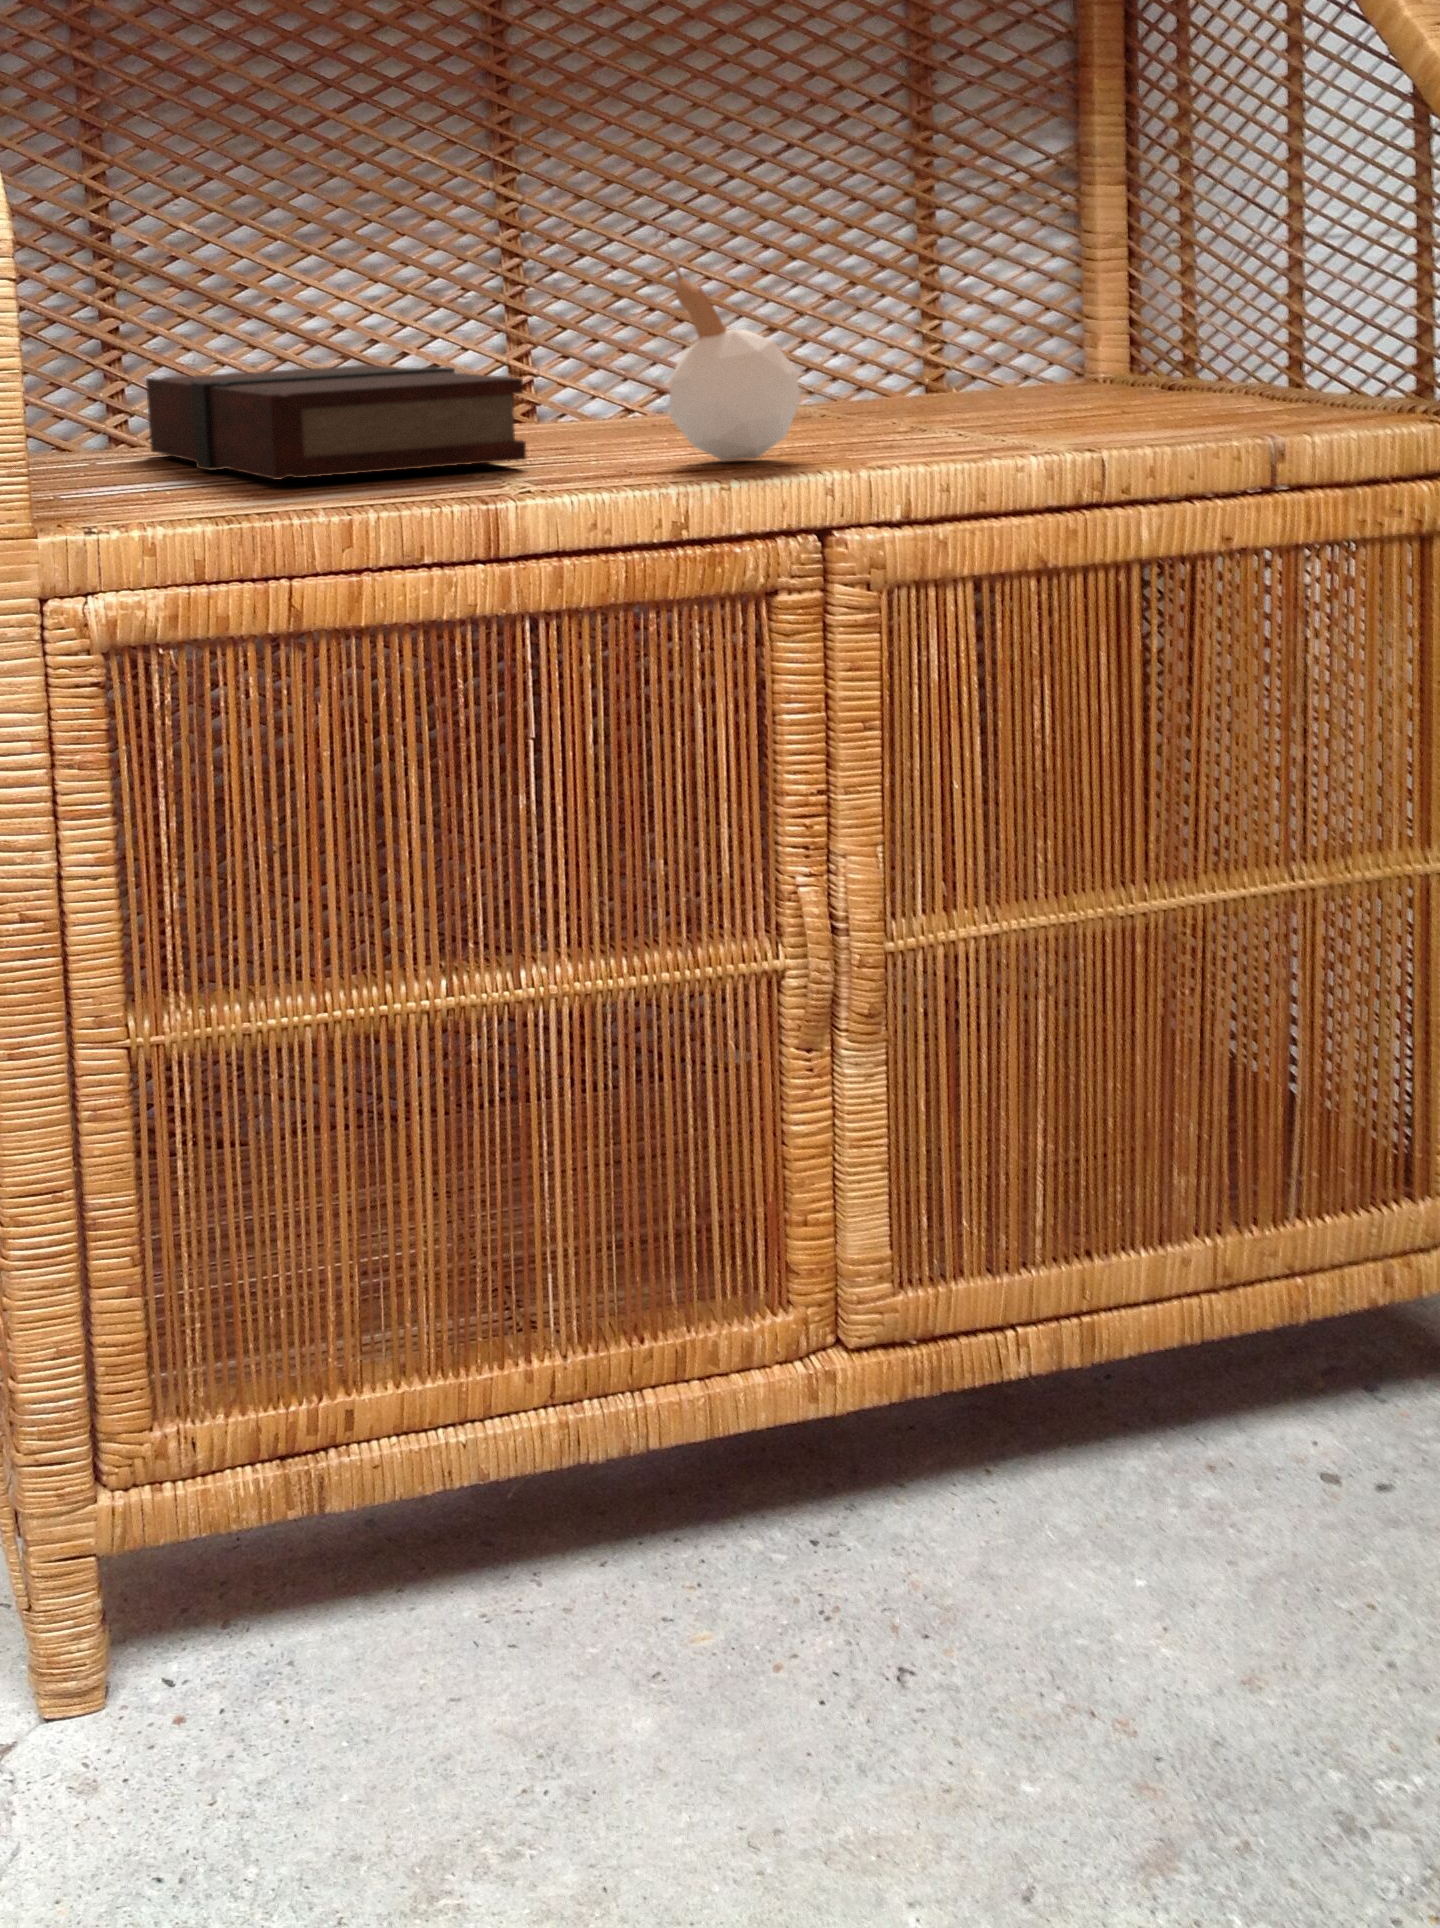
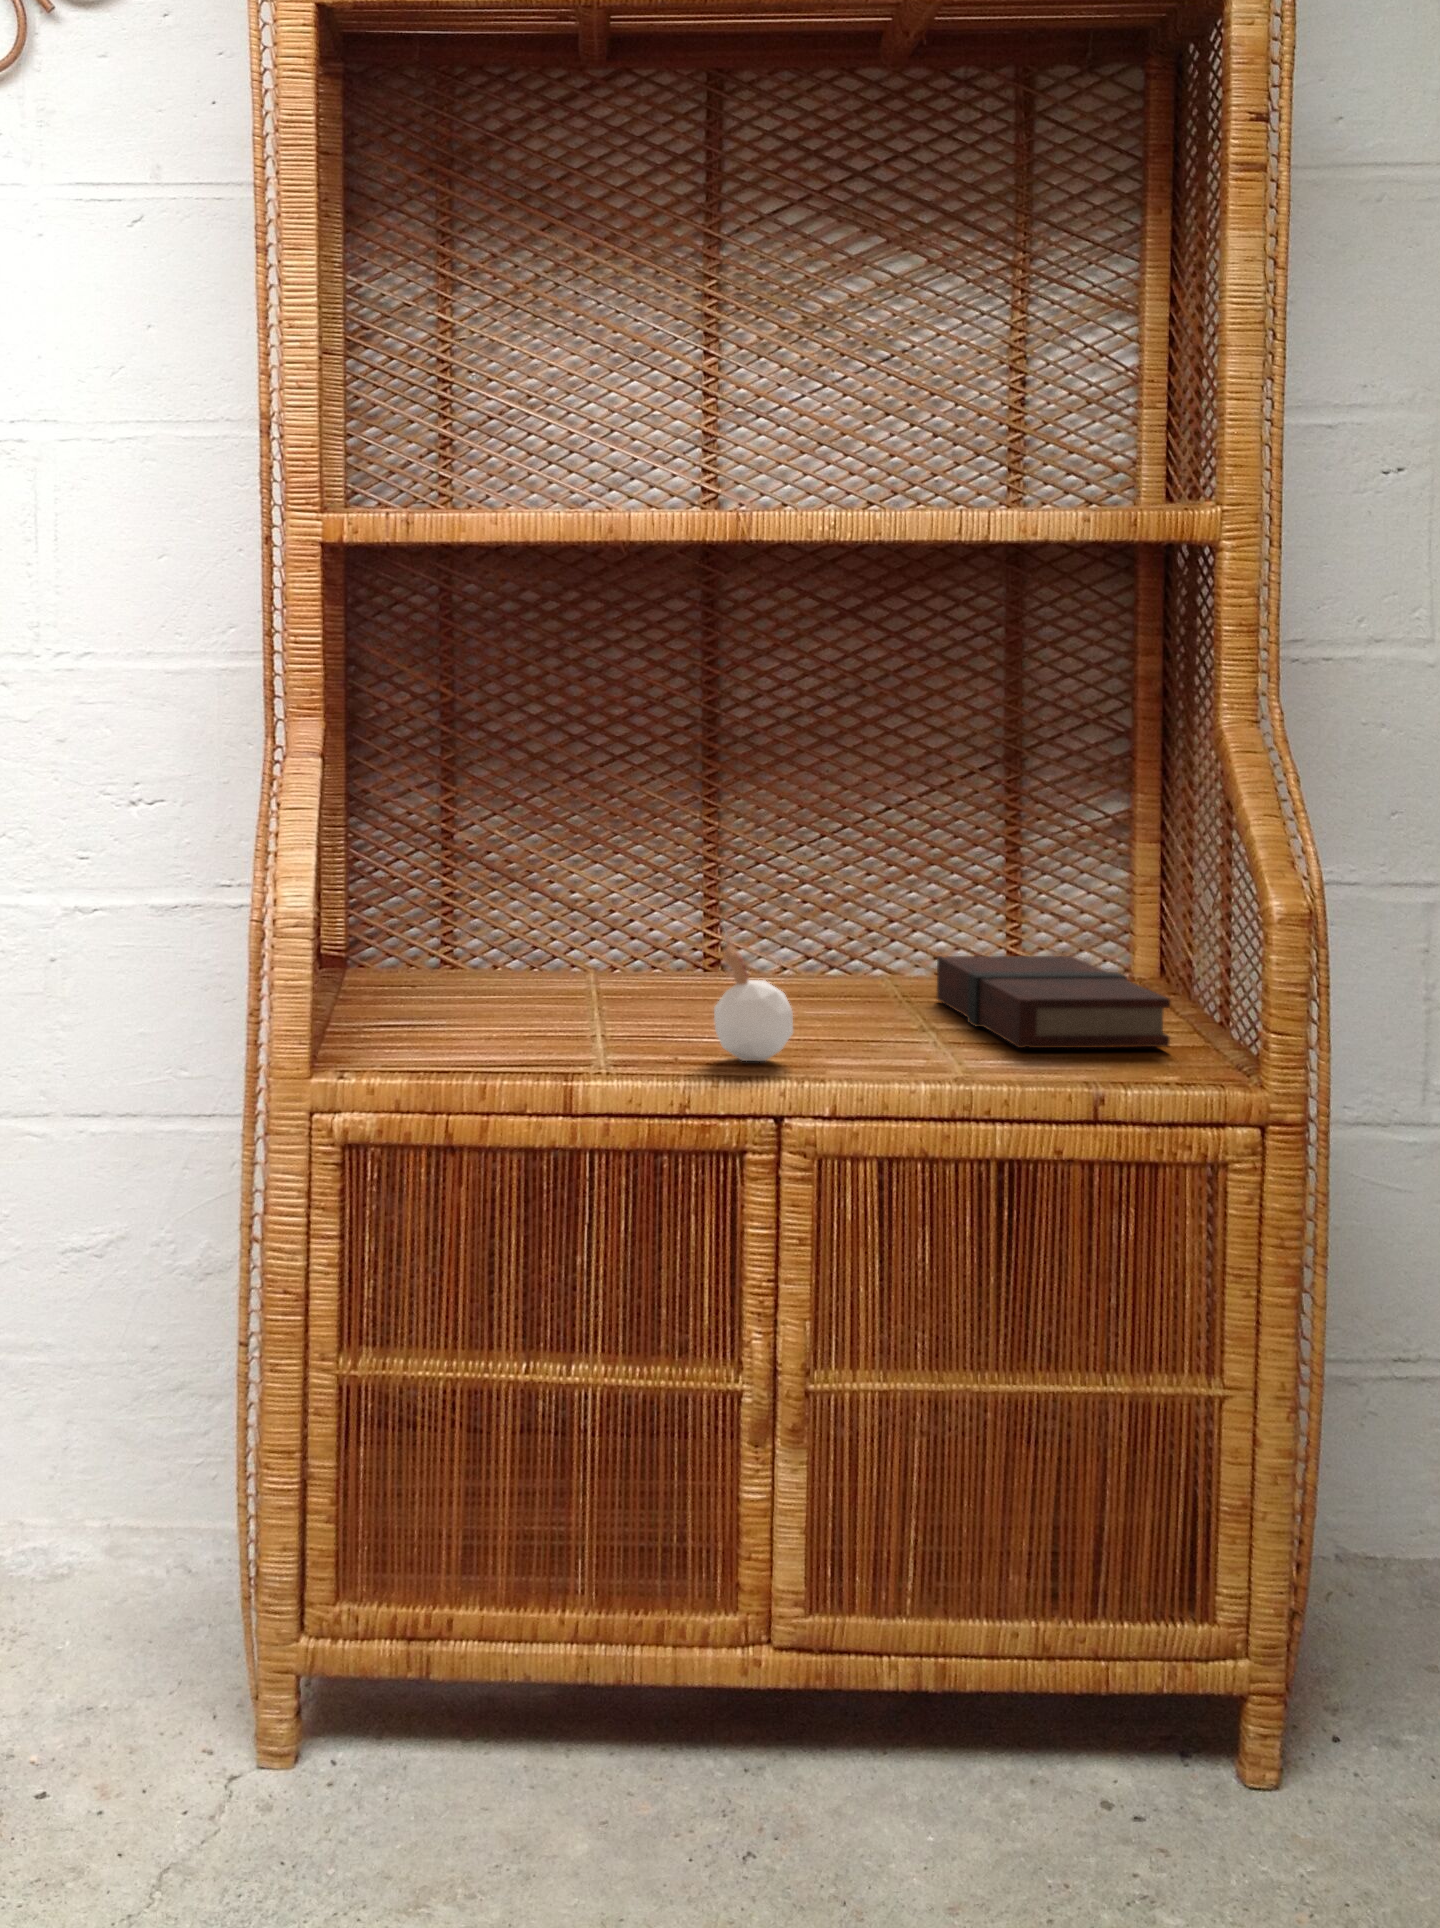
book: present [146,365,526,480] -> present [937,956,1170,1048]

